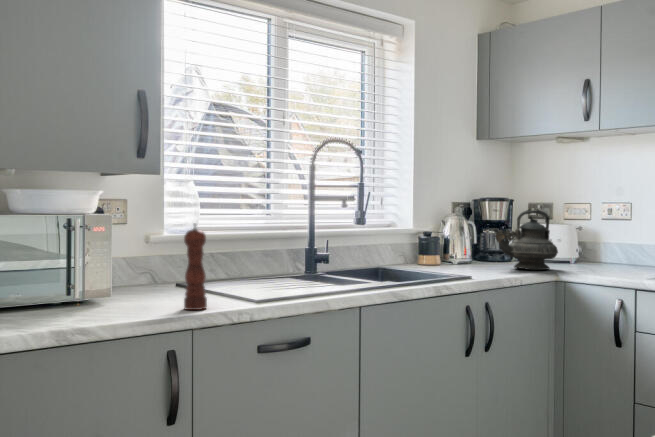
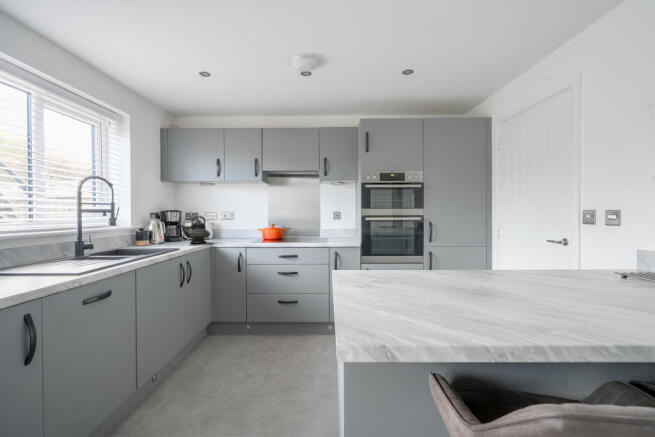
pepper mill: present [184,223,207,310] -> none [23,229,45,287]

